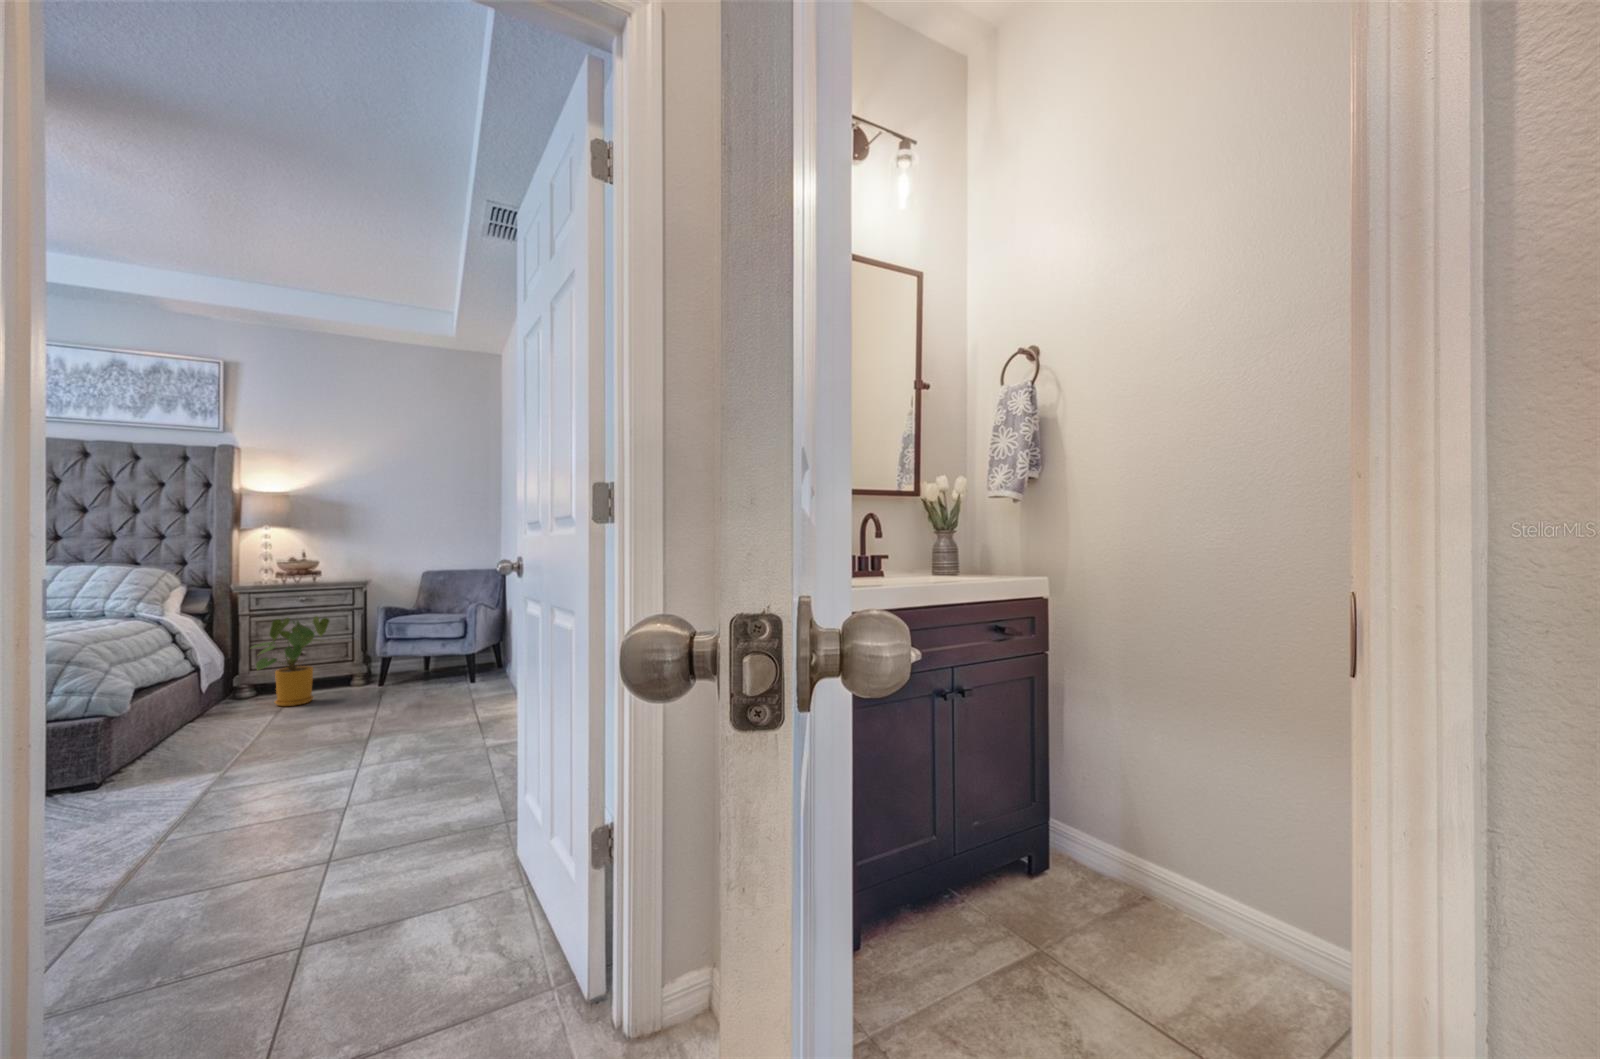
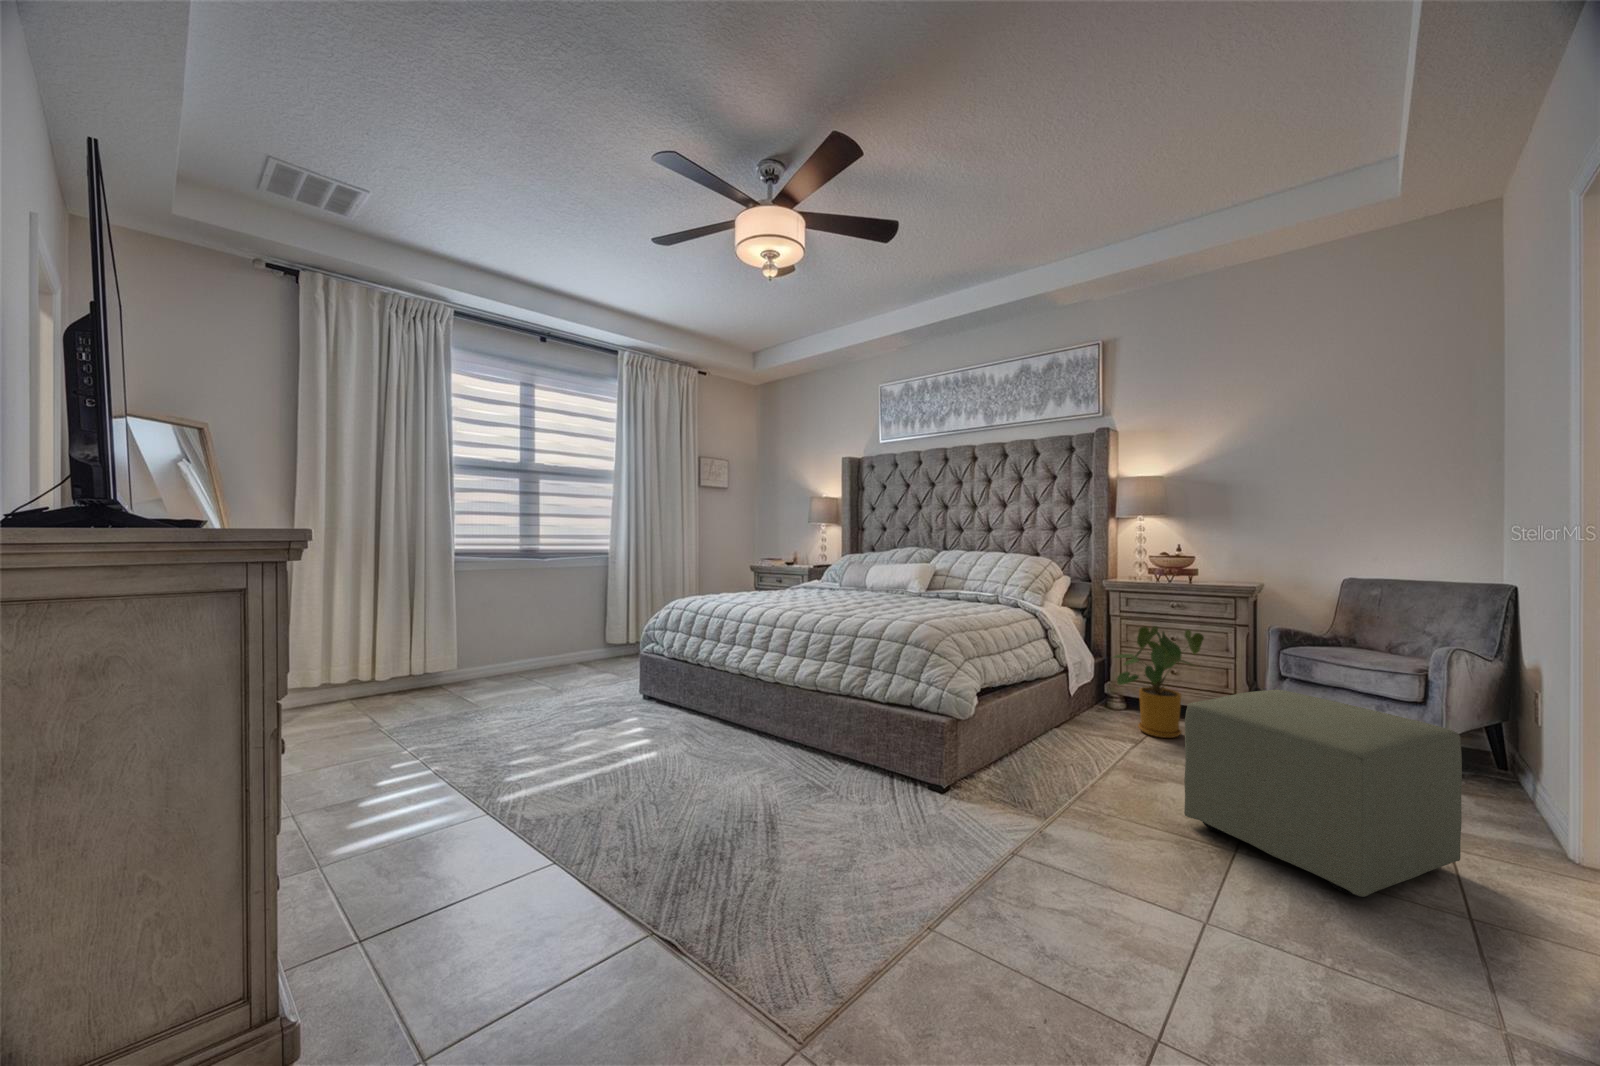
ottoman: none [333,638,480,736] -> present [1184,690,1462,897]

